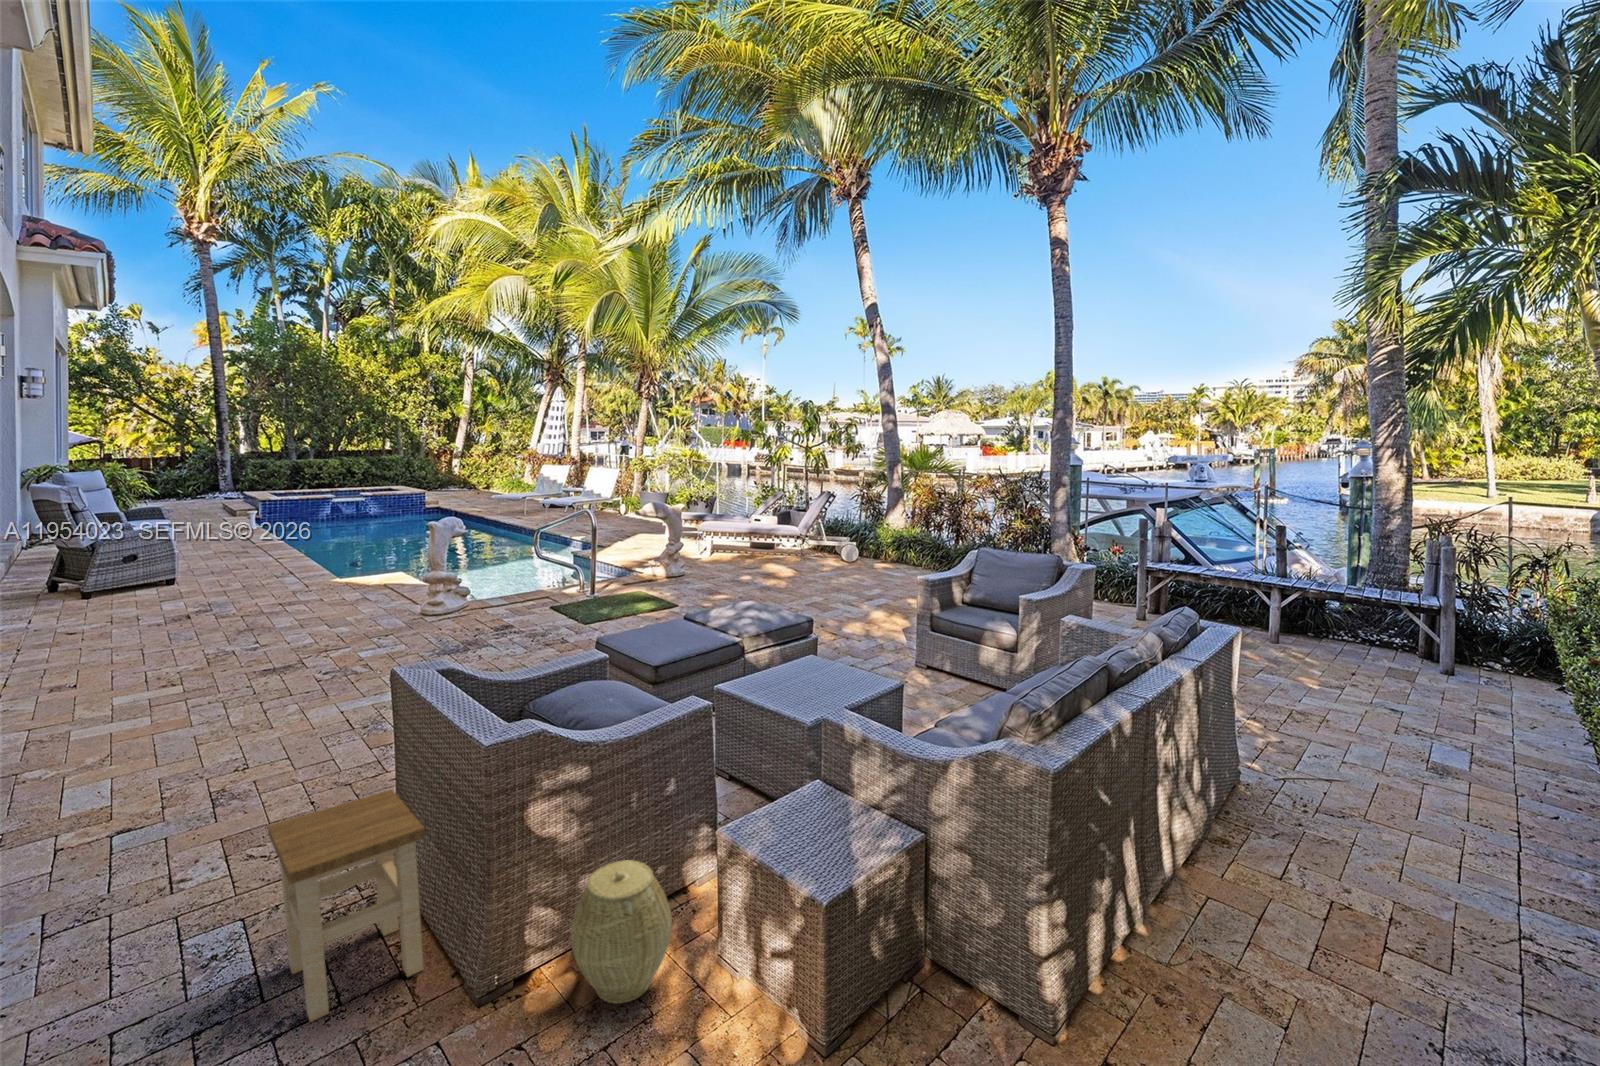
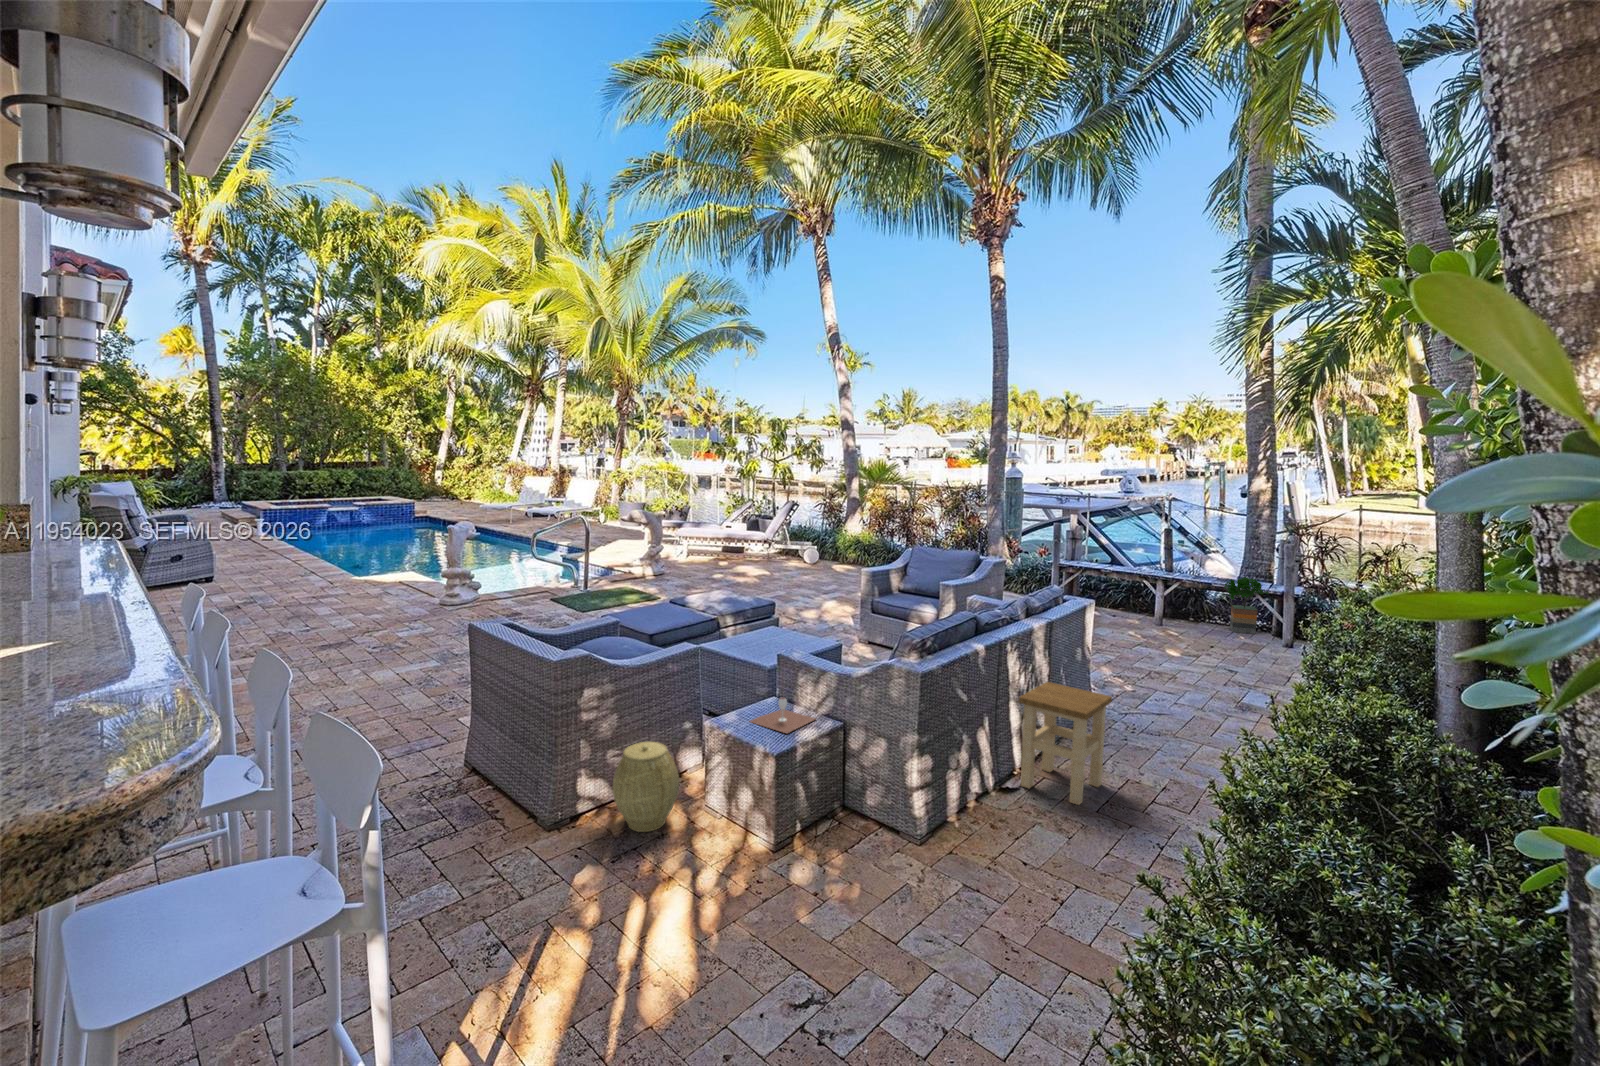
potted tree: none [1362,589,1428,661] -> present [1225,577,1268,634]
stool: present [267,790,426,1022] -> present [1019,682,1112,805]
wine glass: none [774,798,877,861] -> present [750,698,816,733]

